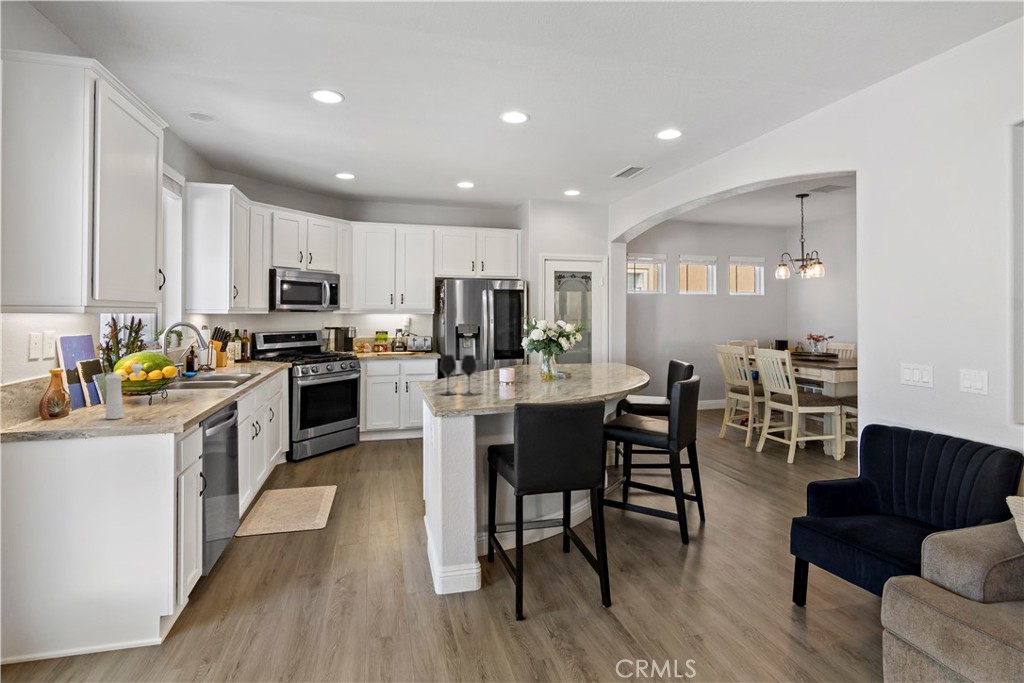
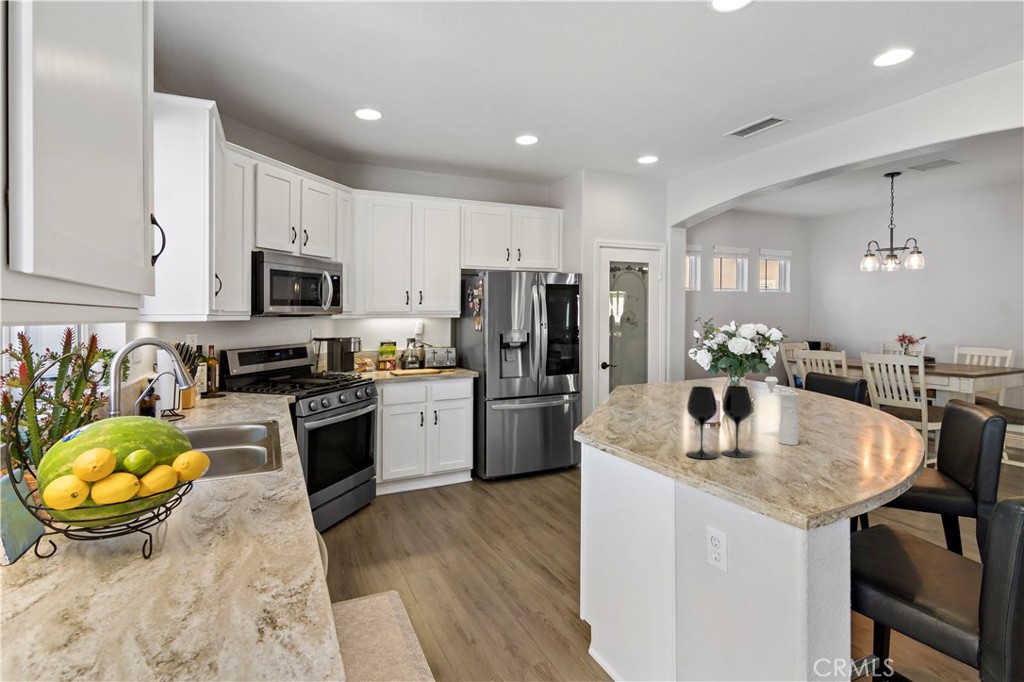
pepper mill: present [105,364,143,419] -> present [765,377,799,445]

